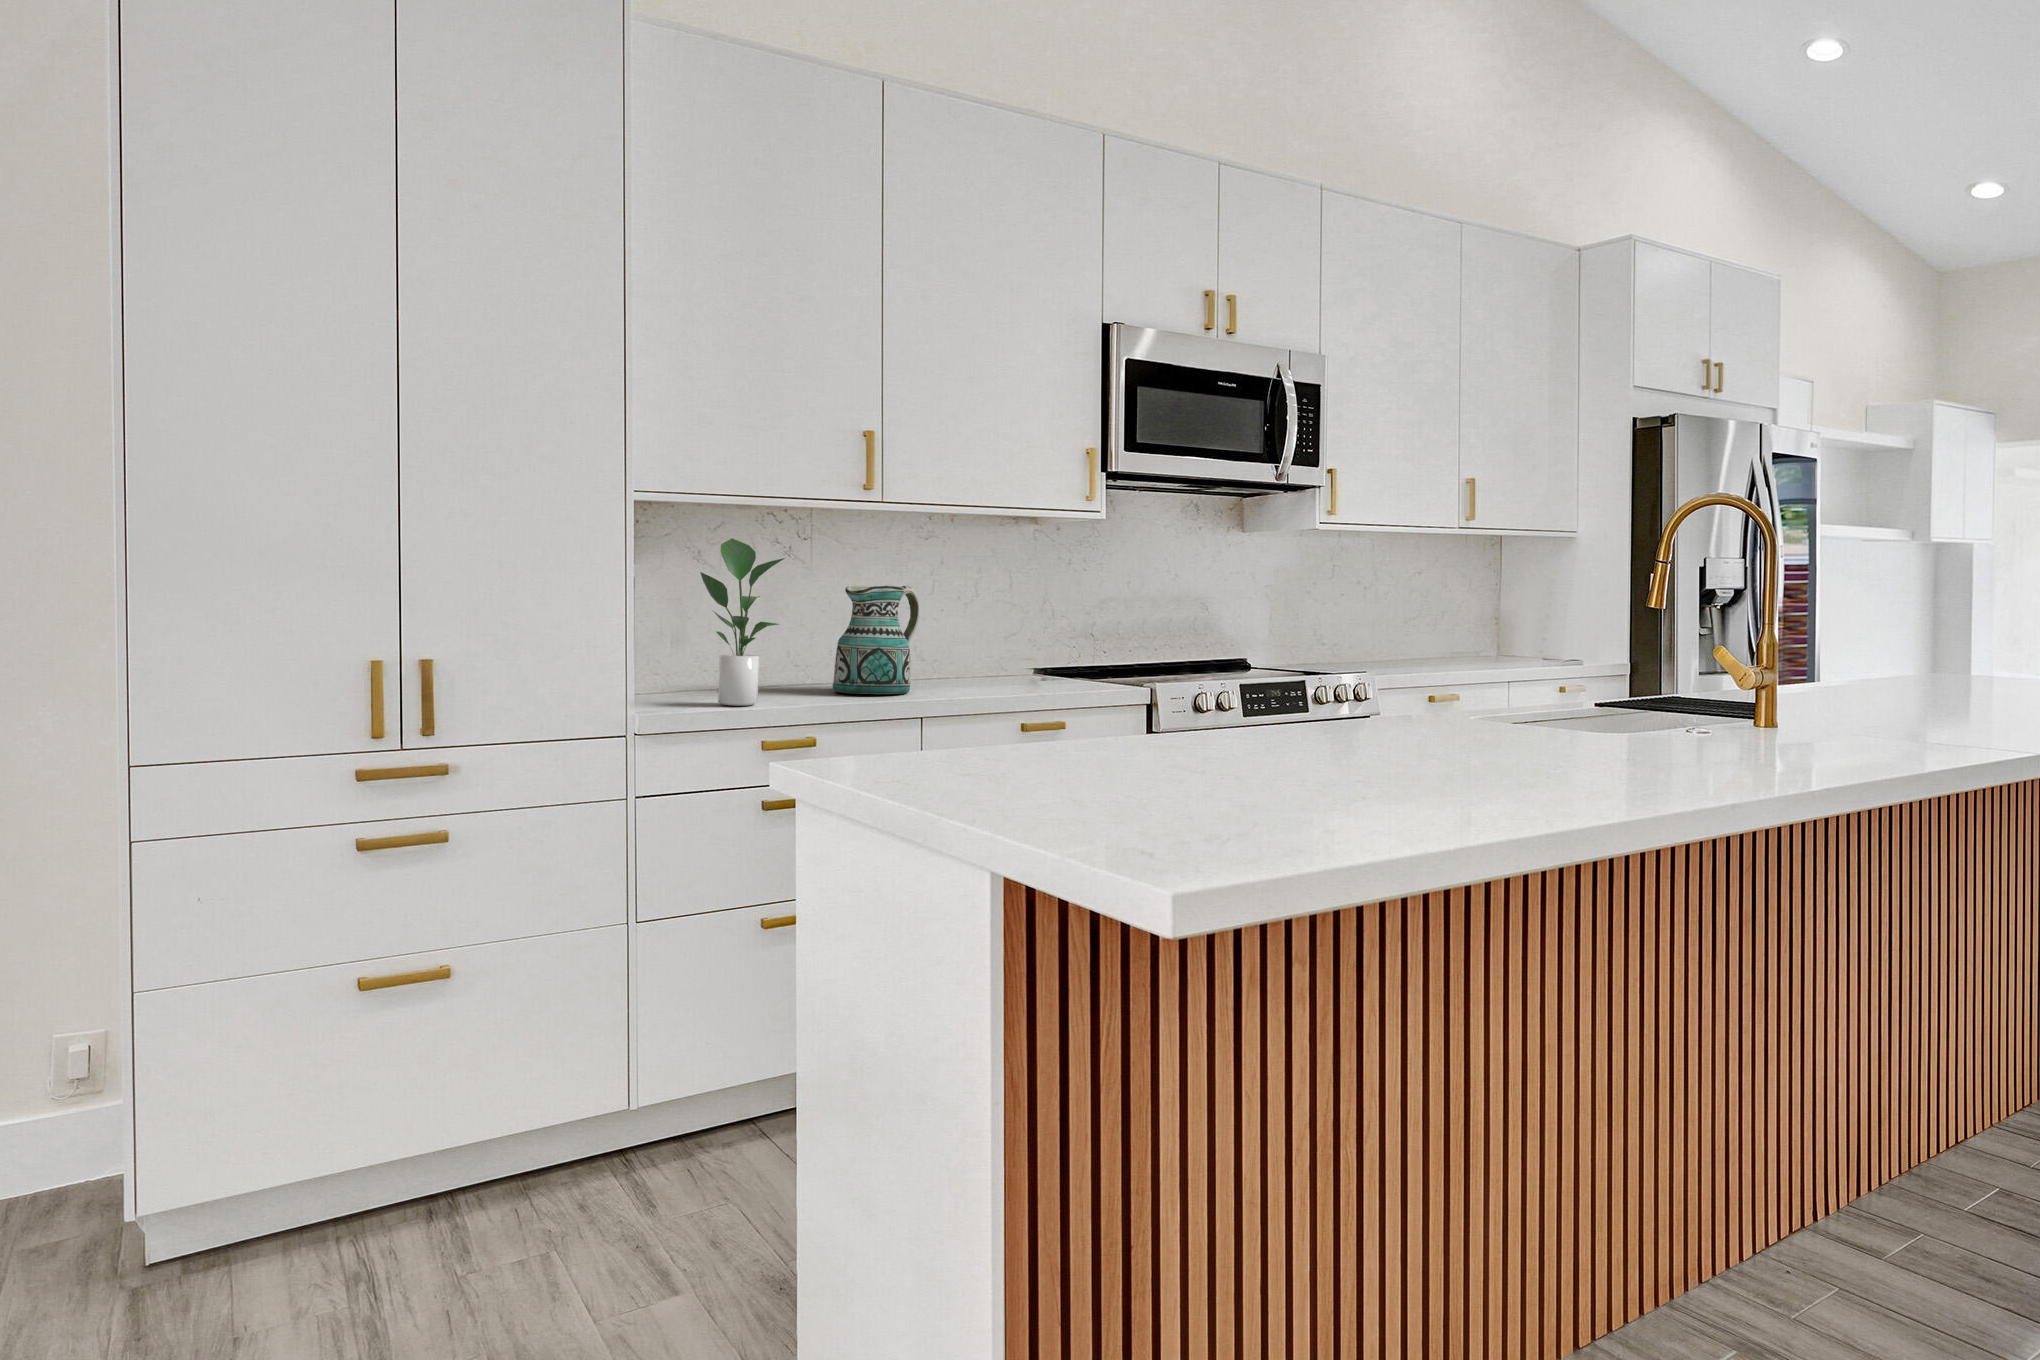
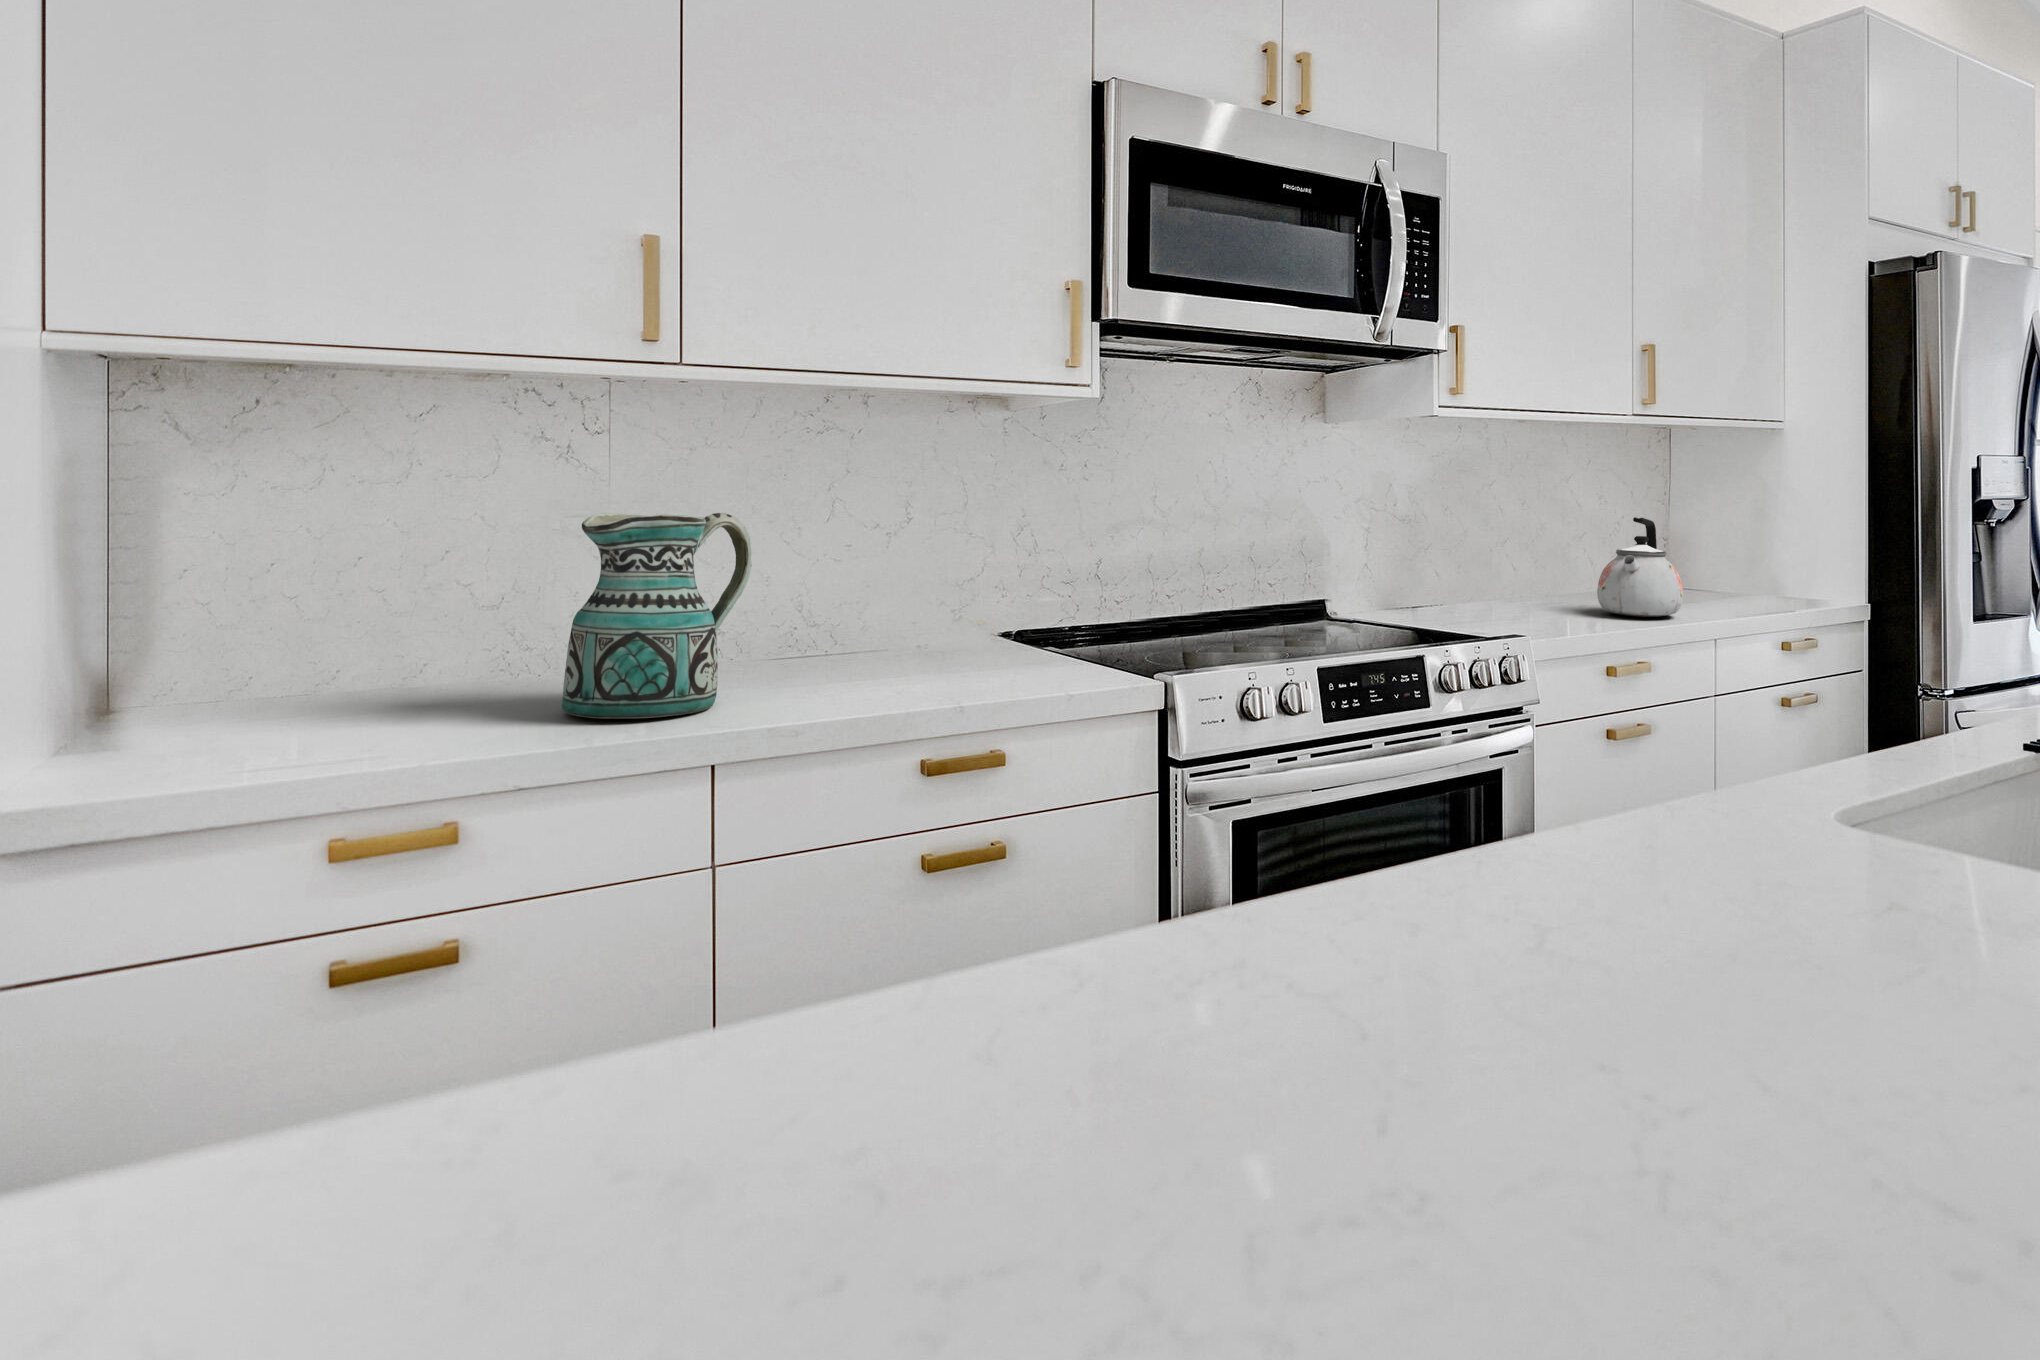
potted plant: present [700,538,785,706] -> none [175,428,390,772]
kettle: none [1431,600,1489,668] -> present [1597,517,1683,617]

